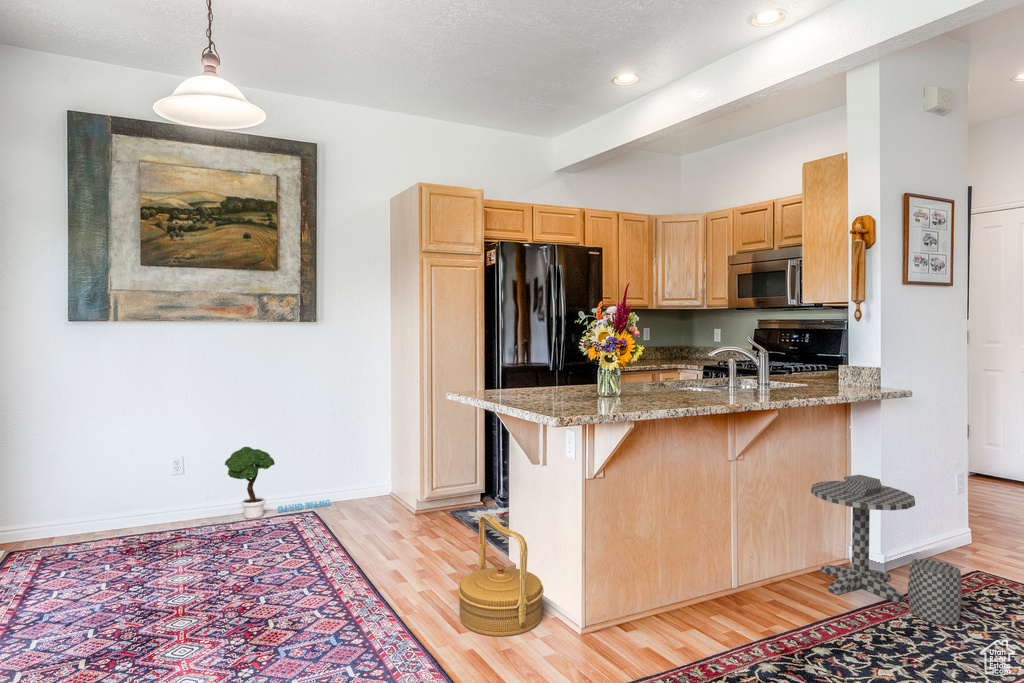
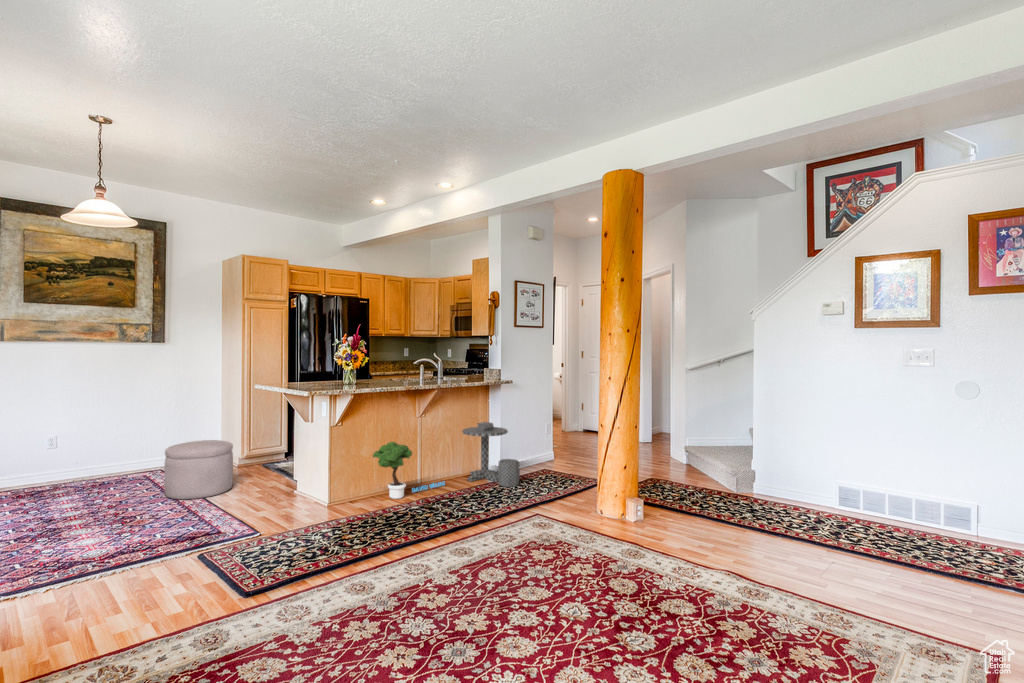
potted tree: present [225,447,330,519] -> present [373,442,445,499]
ottoman: none [313,478,412,581] -> present [164,440,233,499]
woven basket: present [458,514,544,636] -> none [259,451,309,511]

